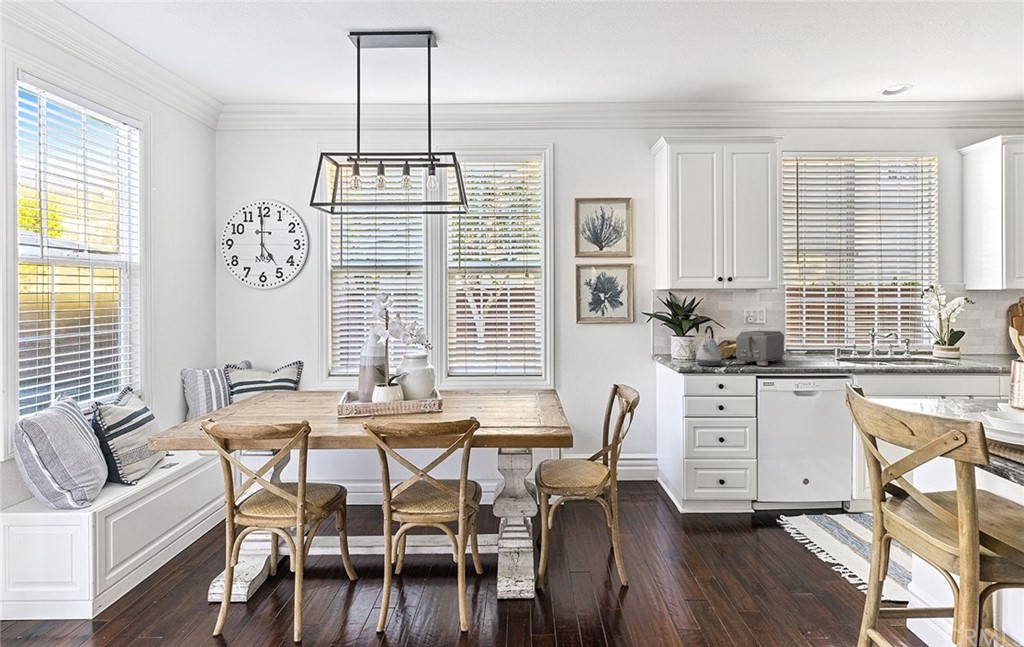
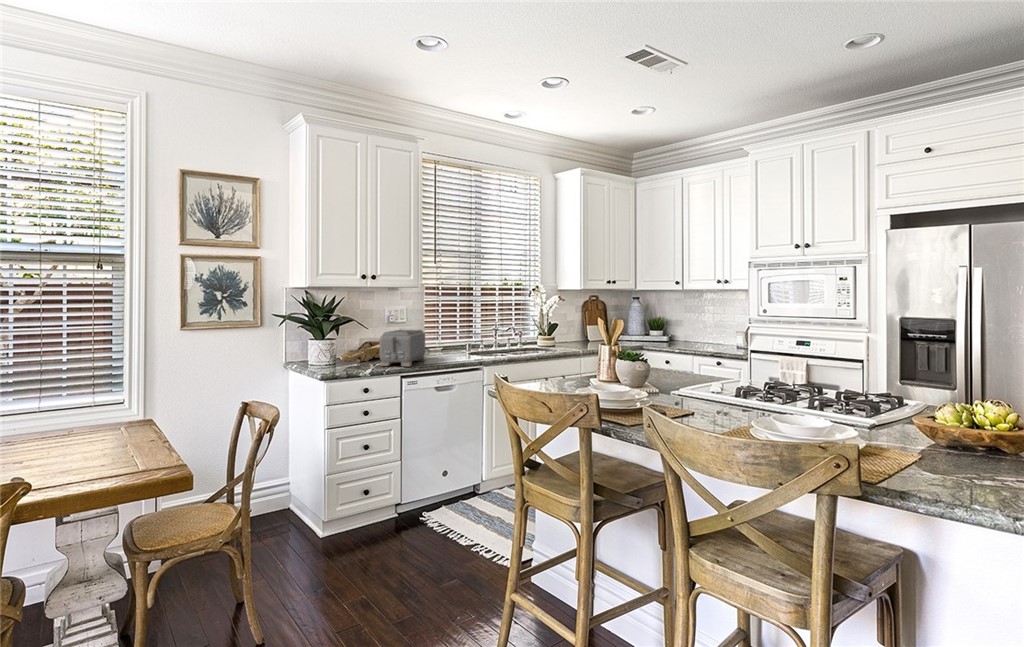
kettle: present [696,326,722,366] -> none [337,327,365,371]

